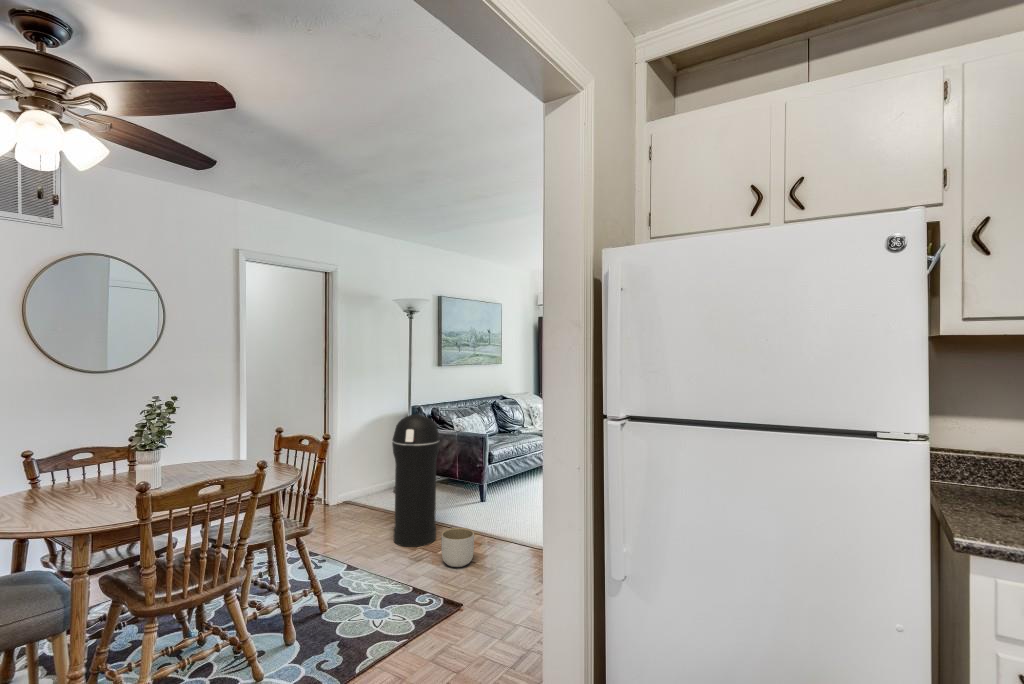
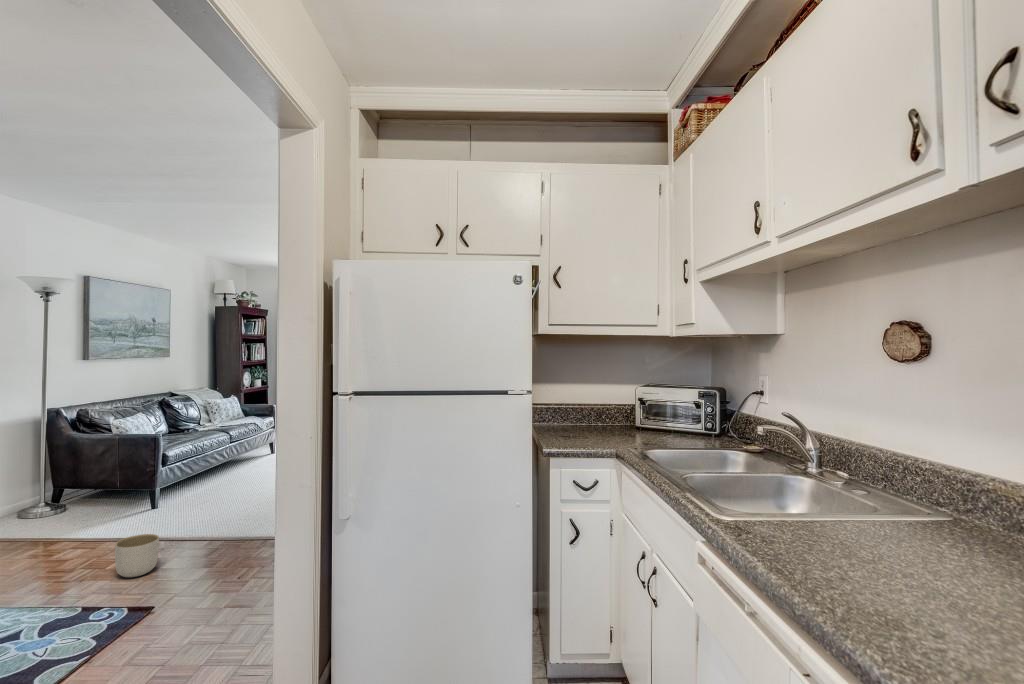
trash can: present [392,414,440,547] -> none [33,416,105,573]

